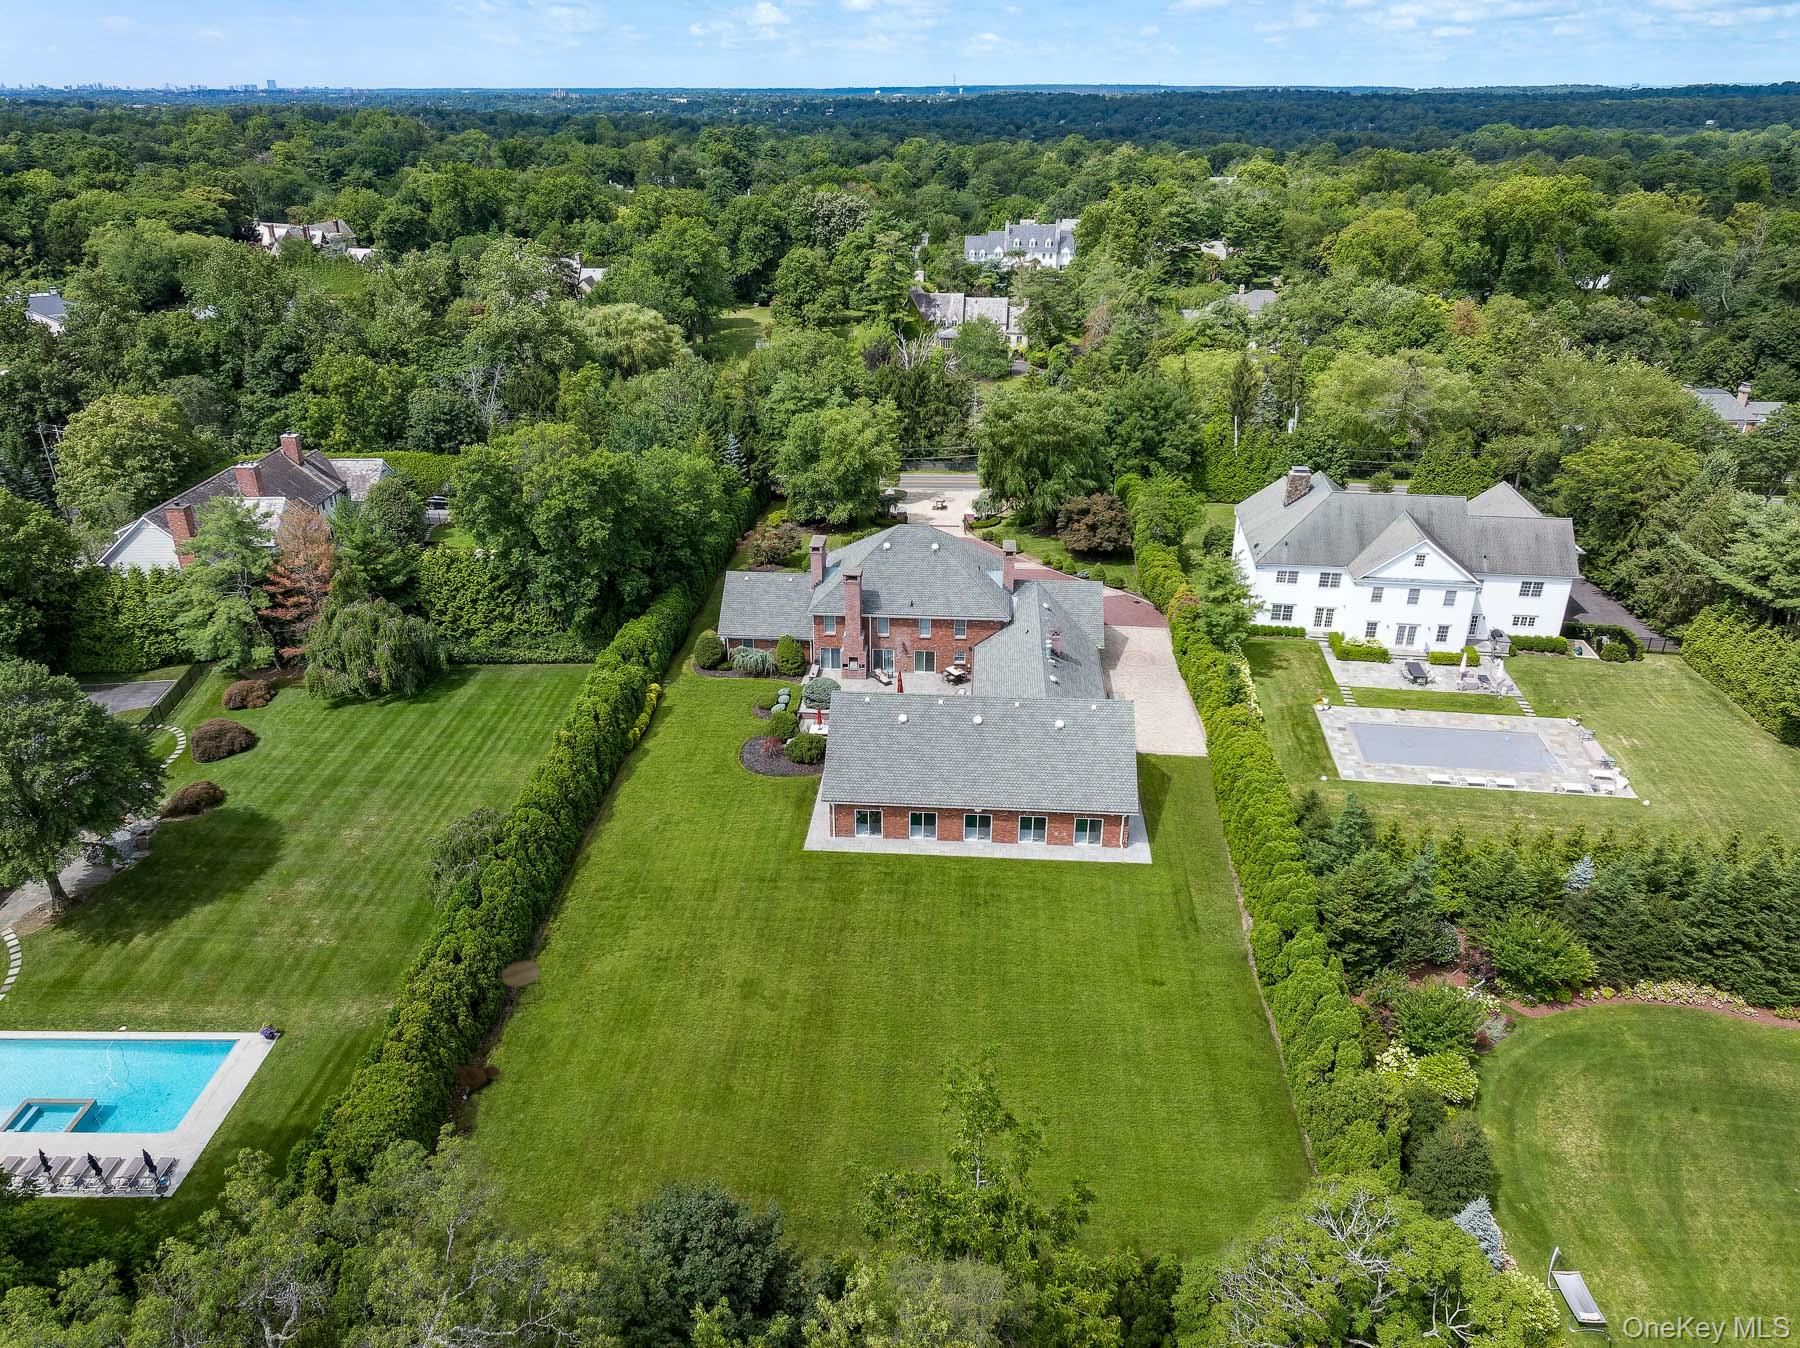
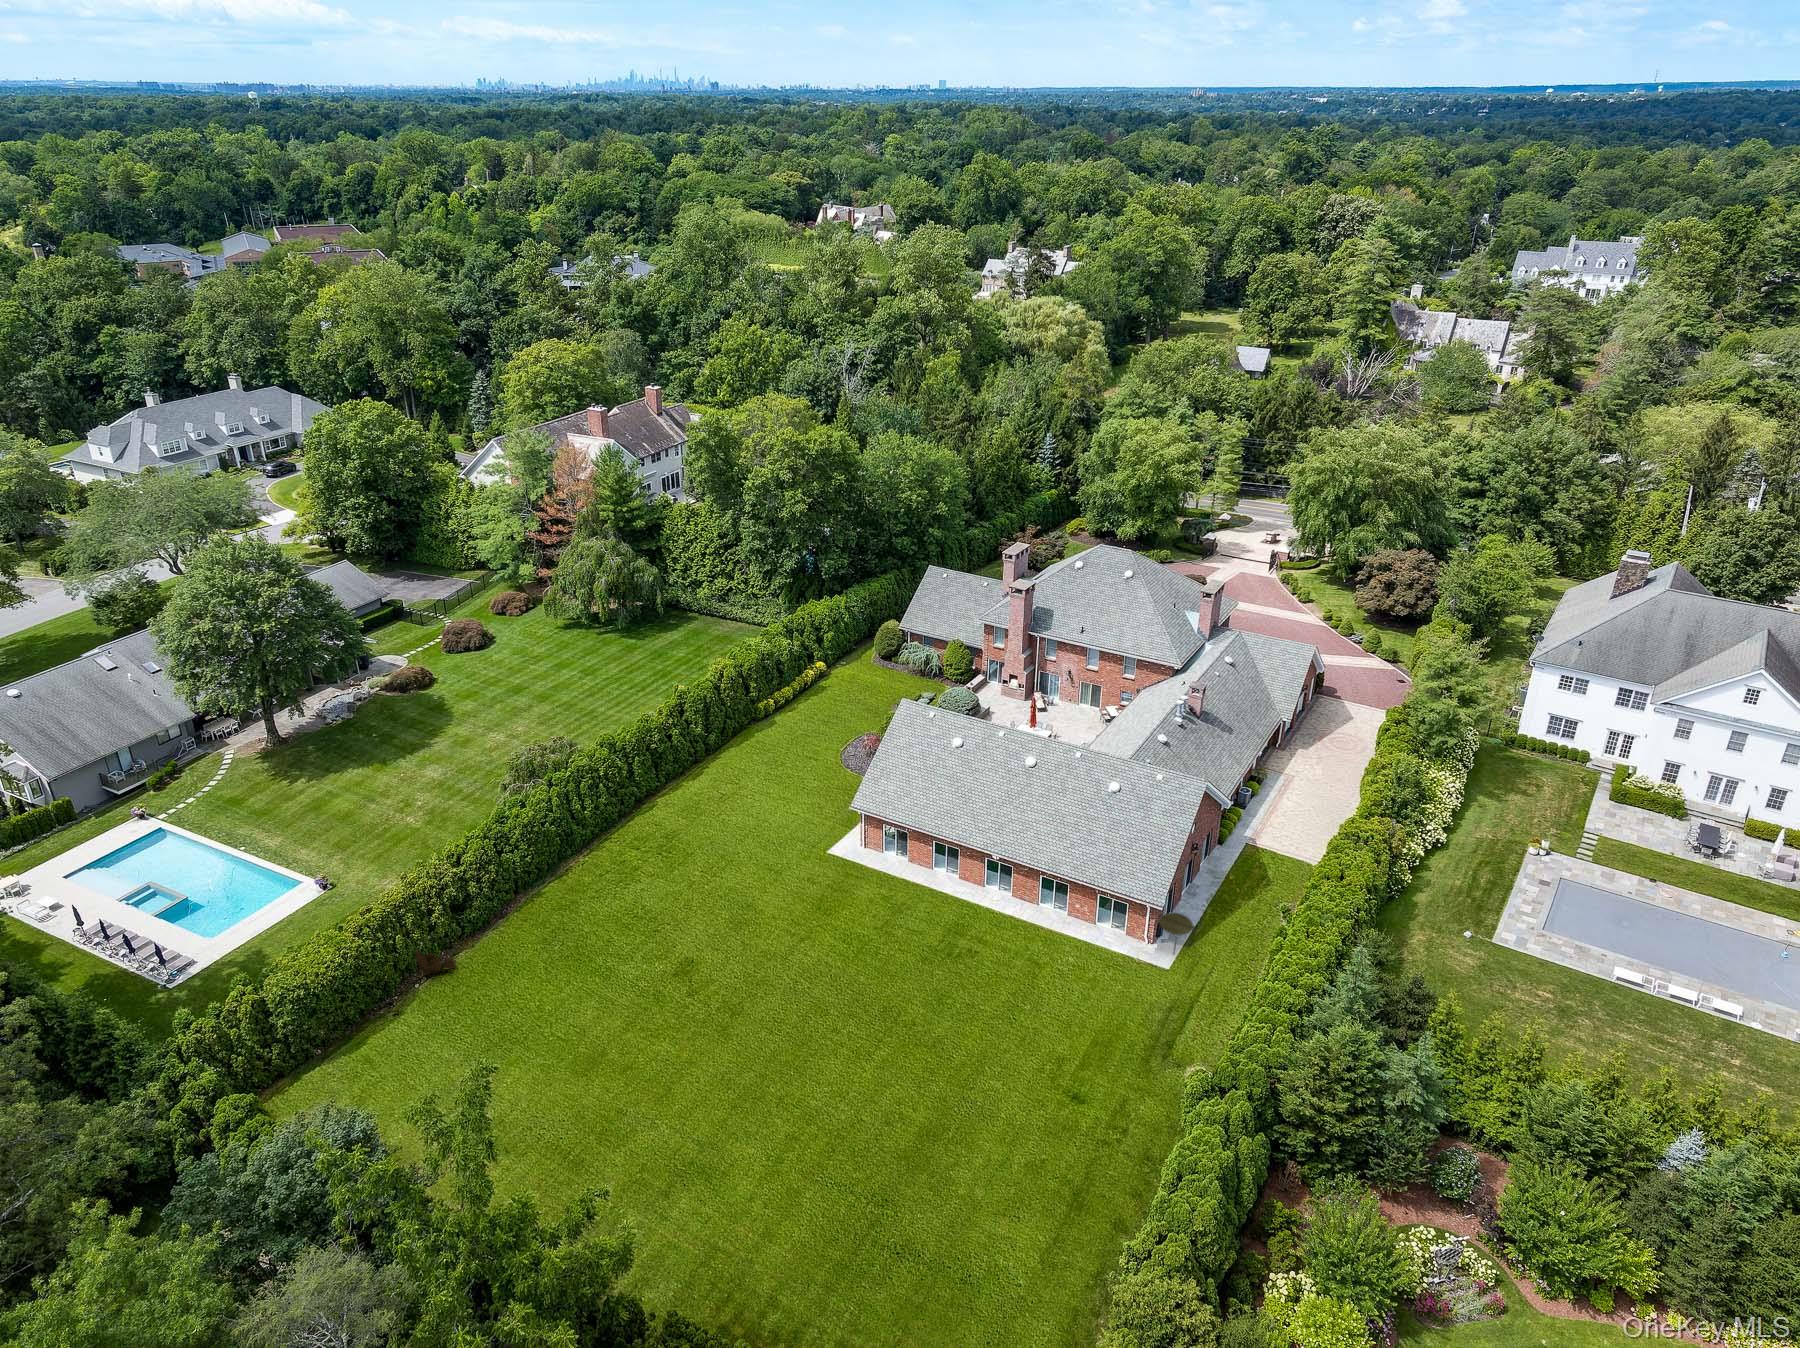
dining table: present [502,961,540,987] -> present [1158,913,1194,941]

